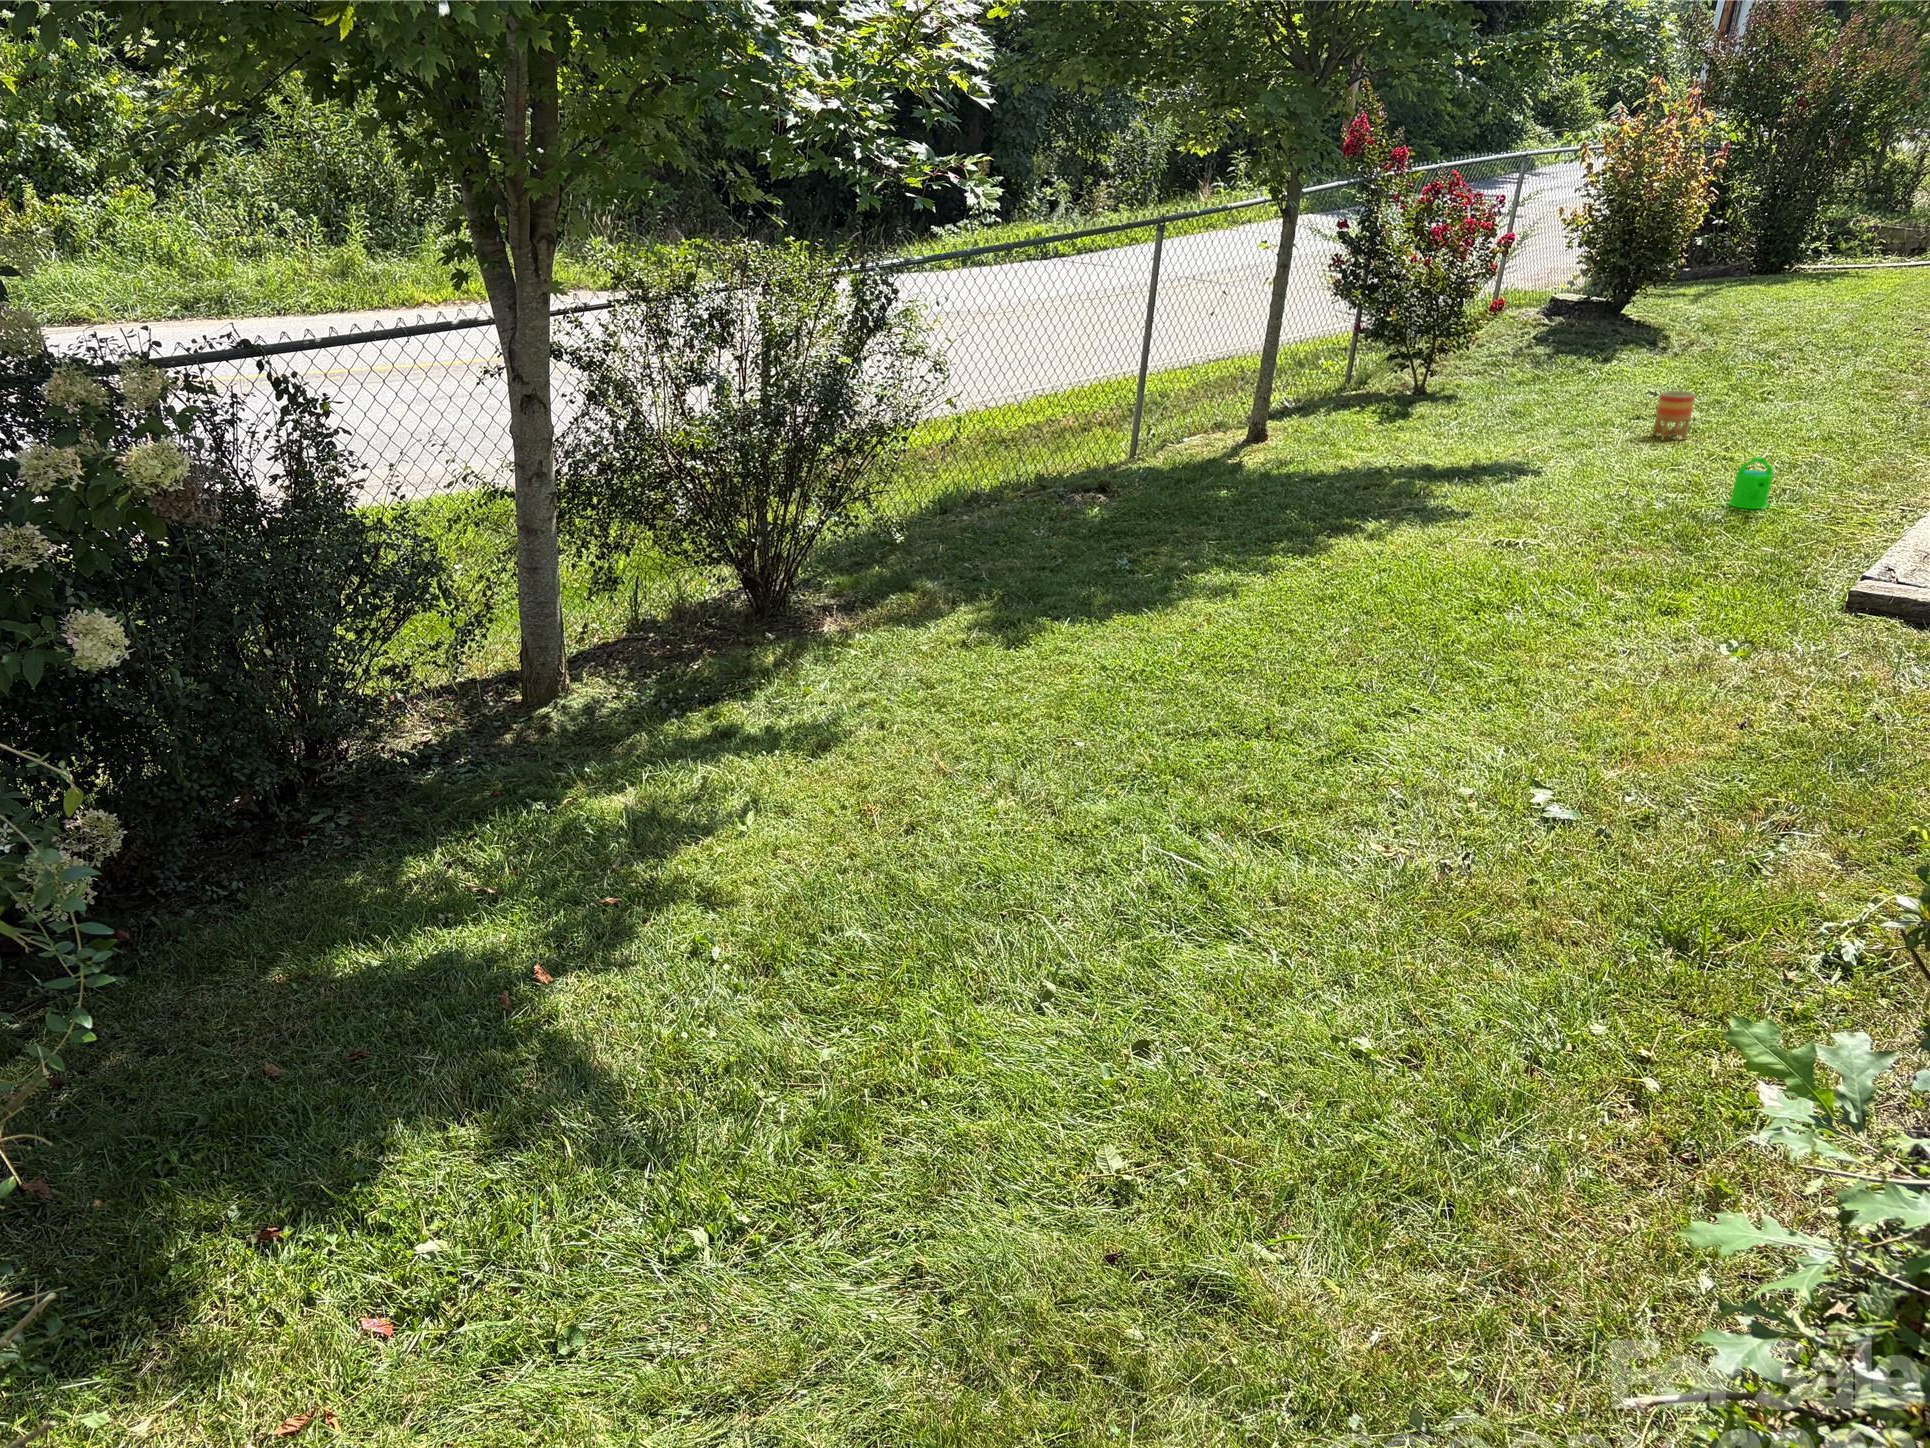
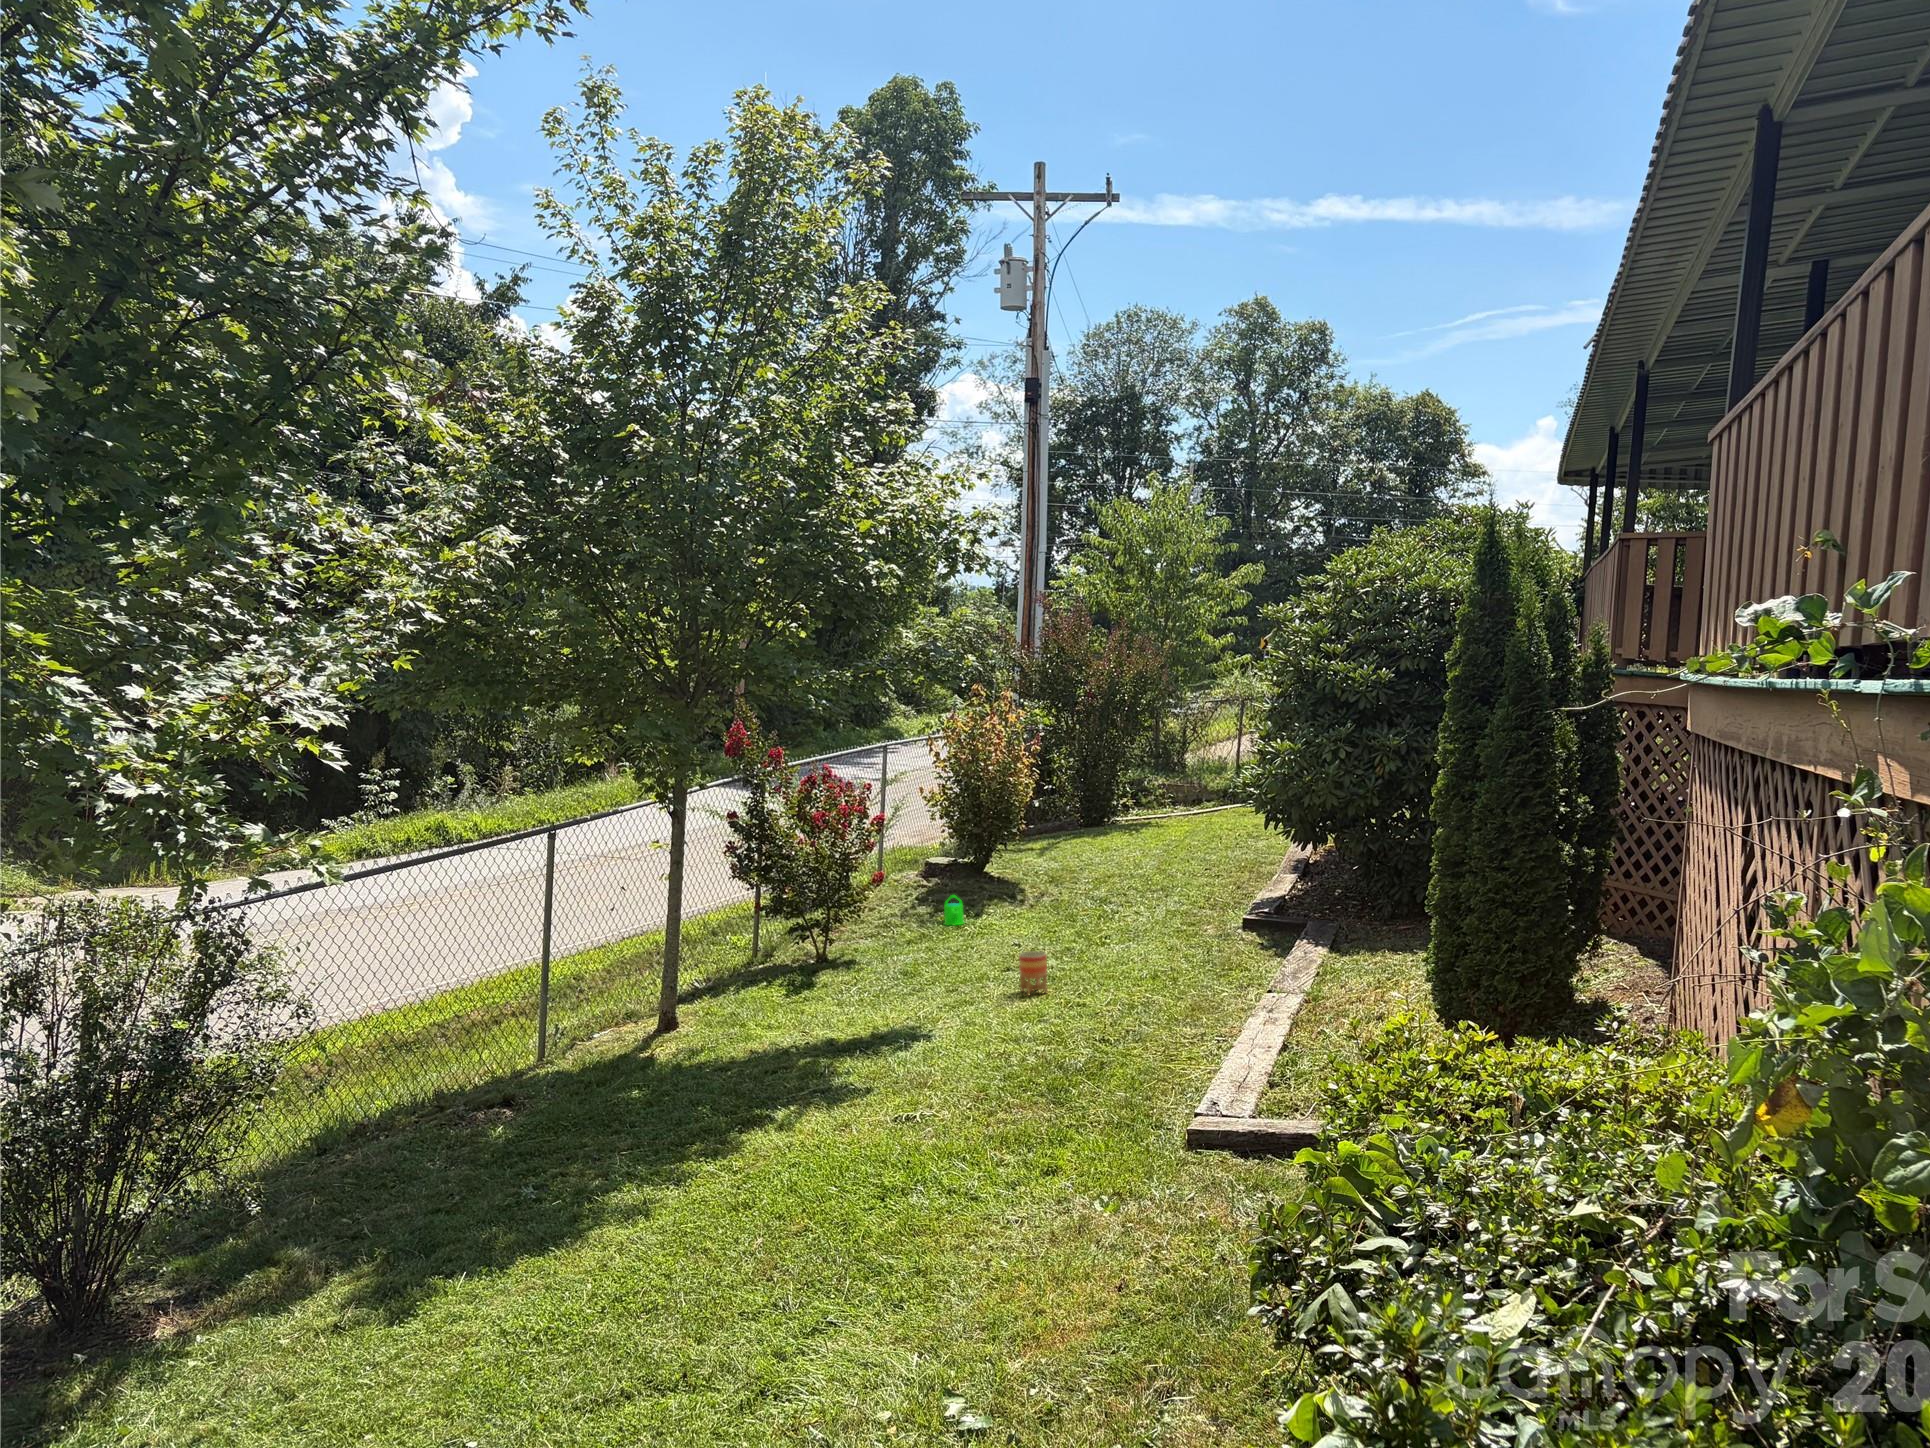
watering can: present [1728,457,1773,509] -> present [944,895,964,925]

